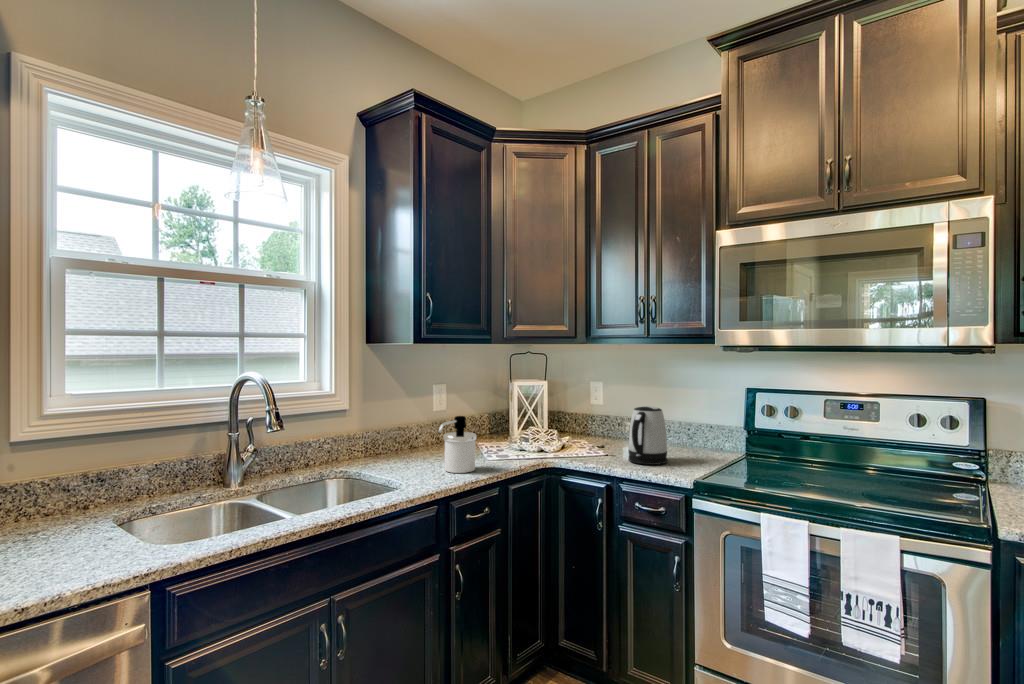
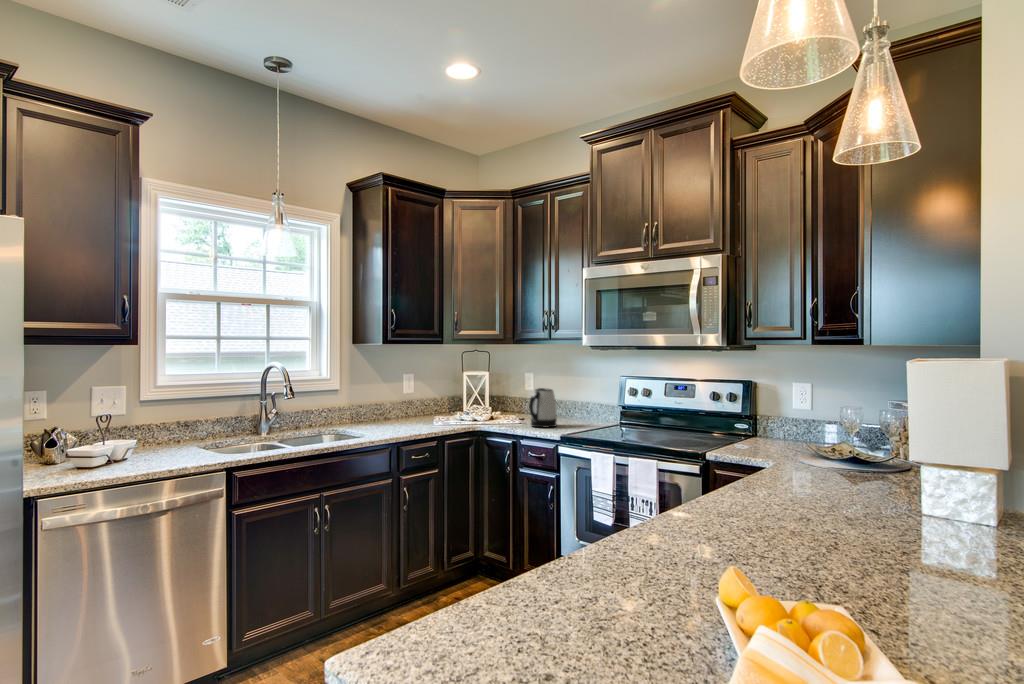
soap dispenser: present [438,416,477,473] -> none [395,393,423,430]

